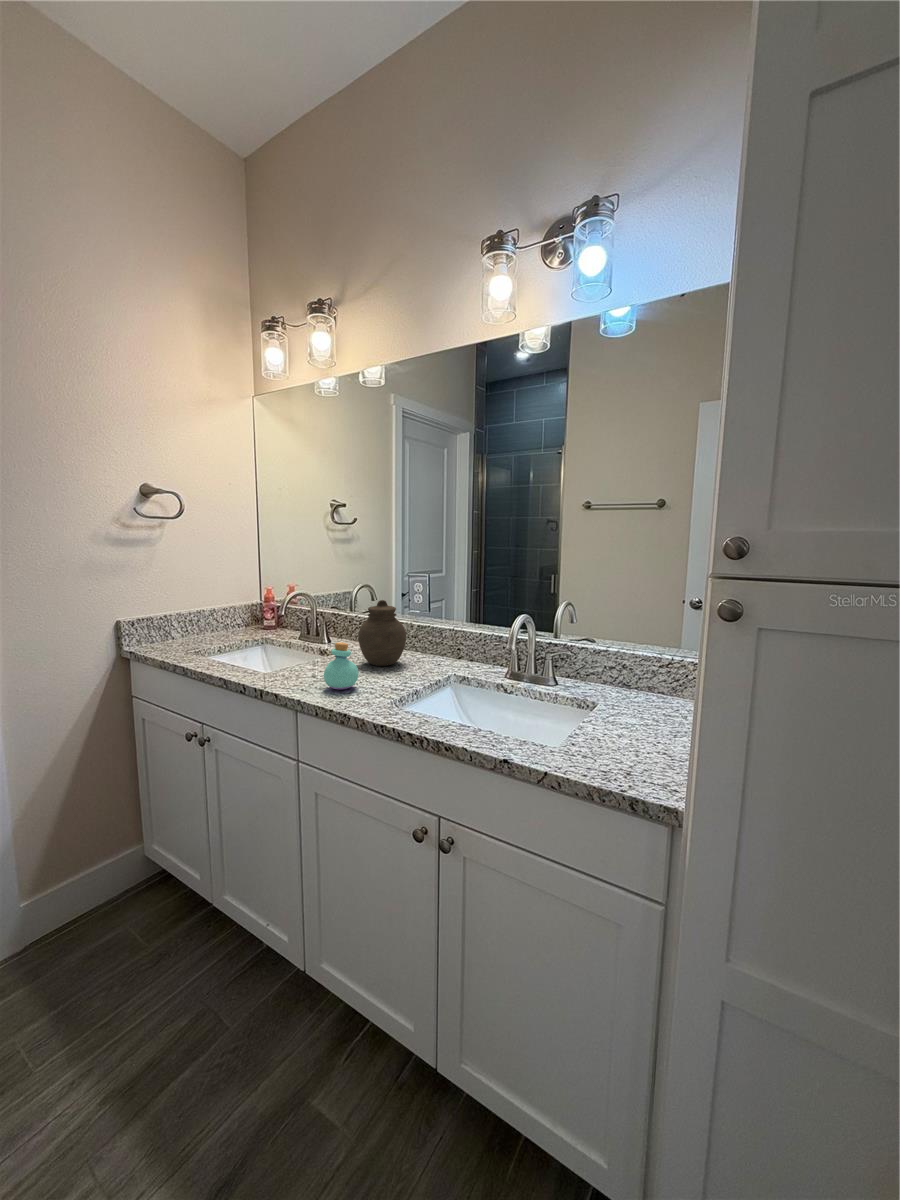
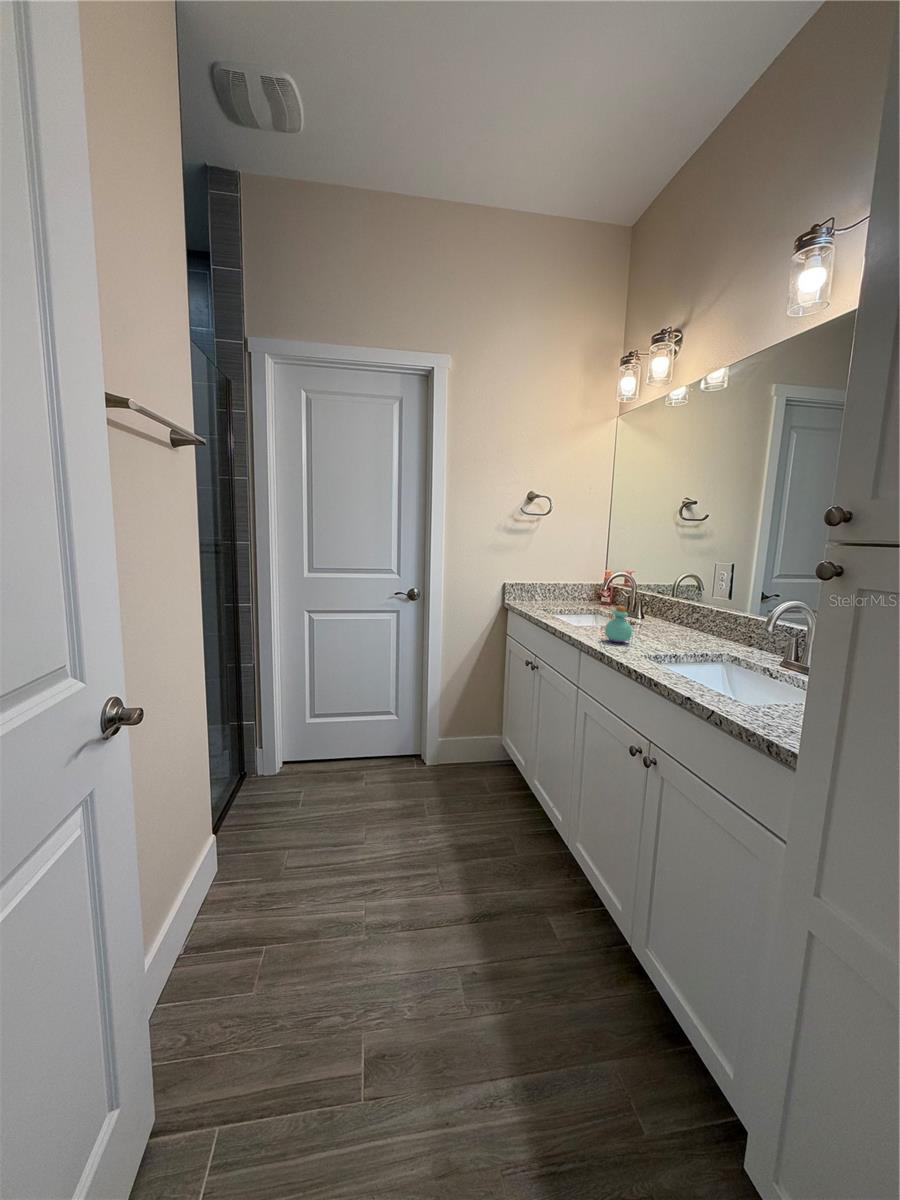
jar: present [358,600,406,666] -> none [652,582,697,638]

